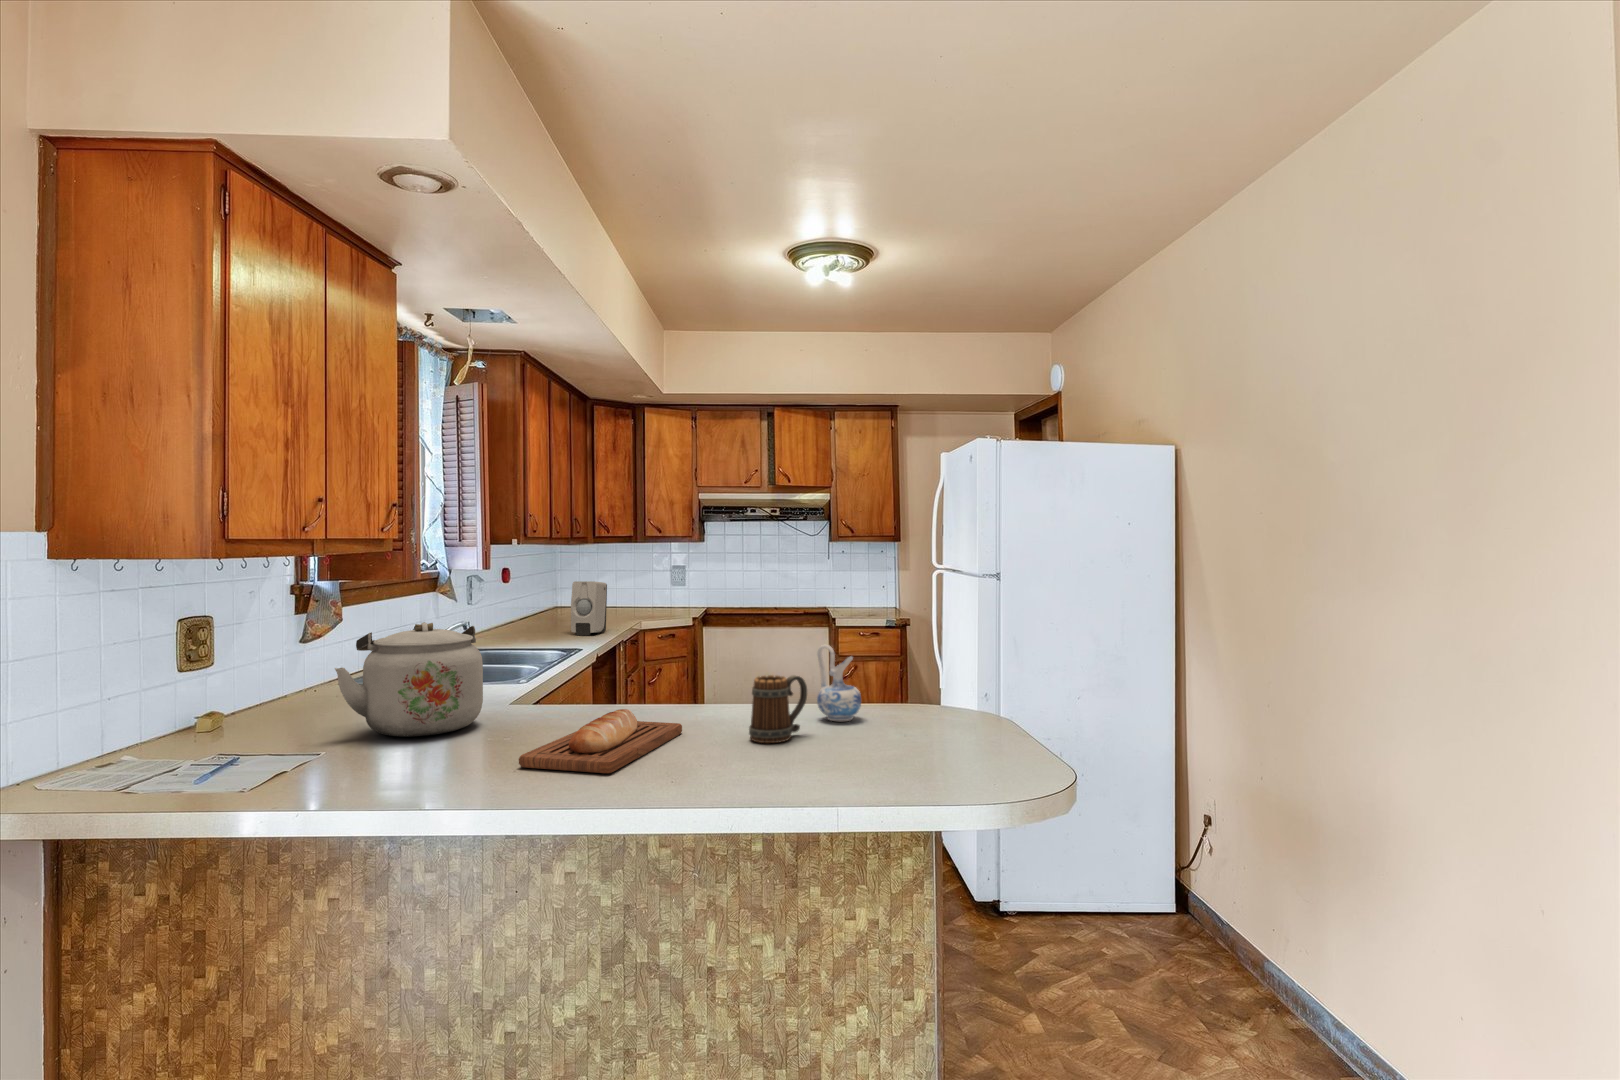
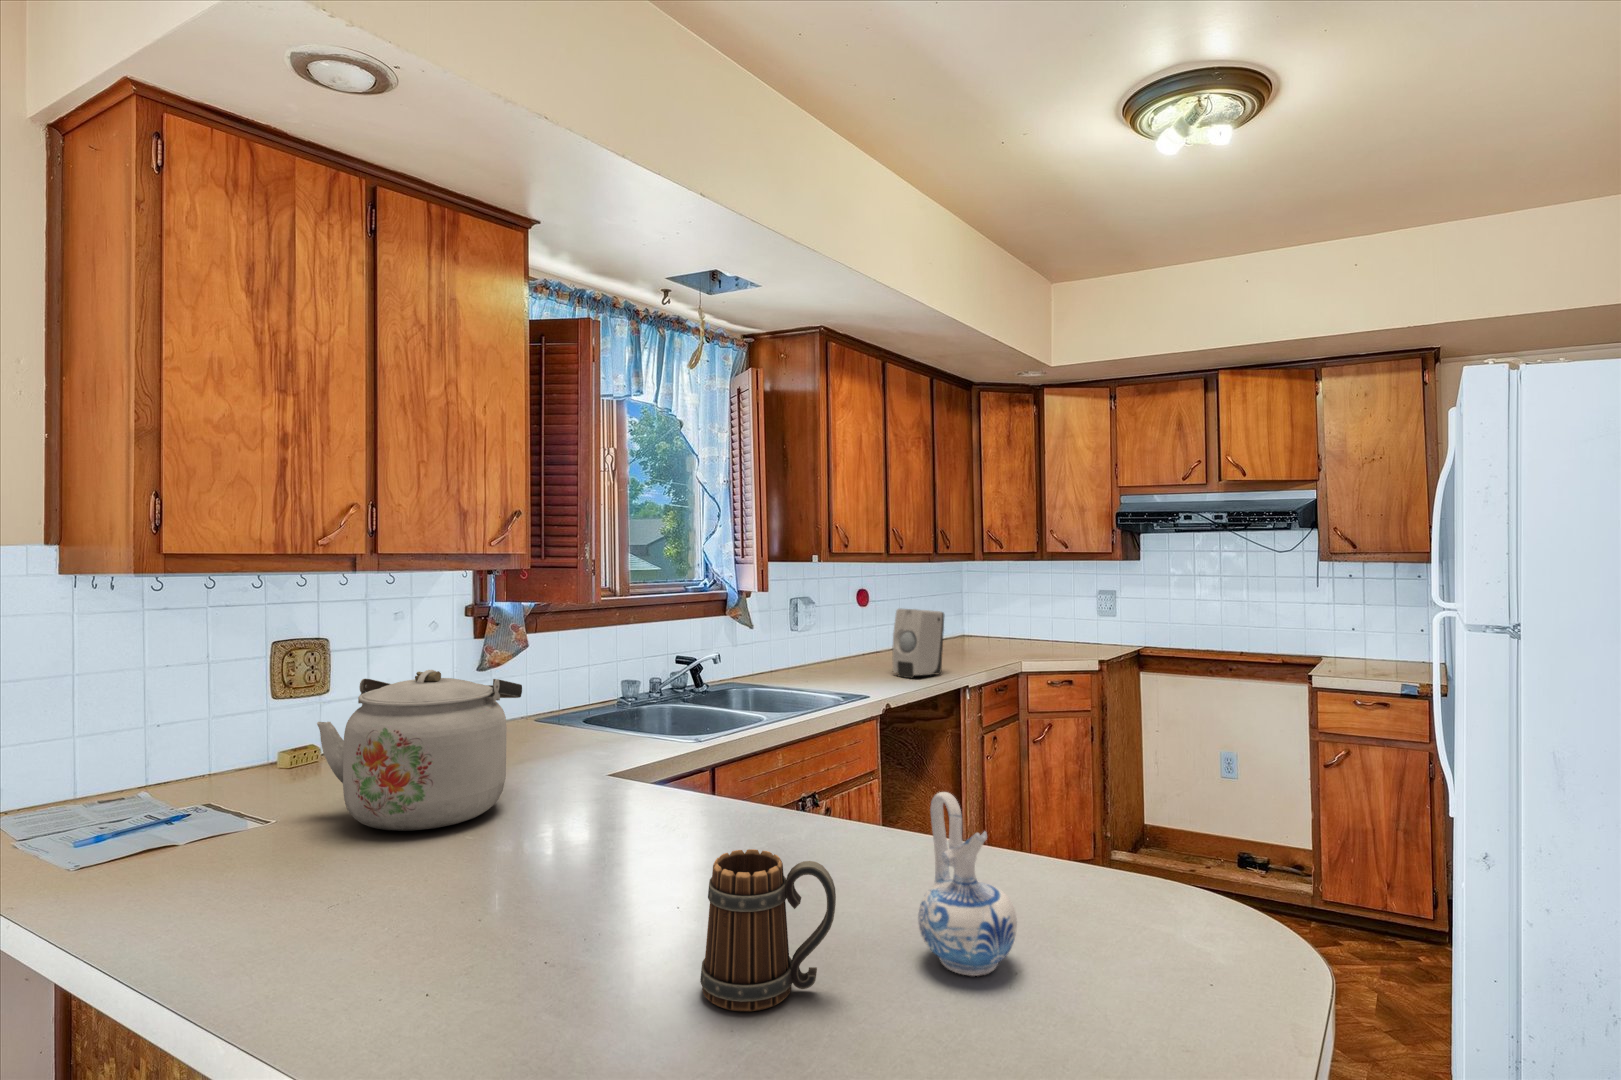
bread loaf: present [519,709,682,773] -> none [311,855,655,1009]

